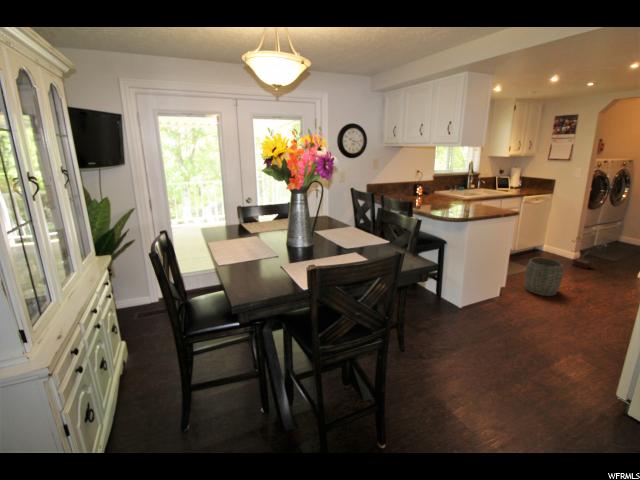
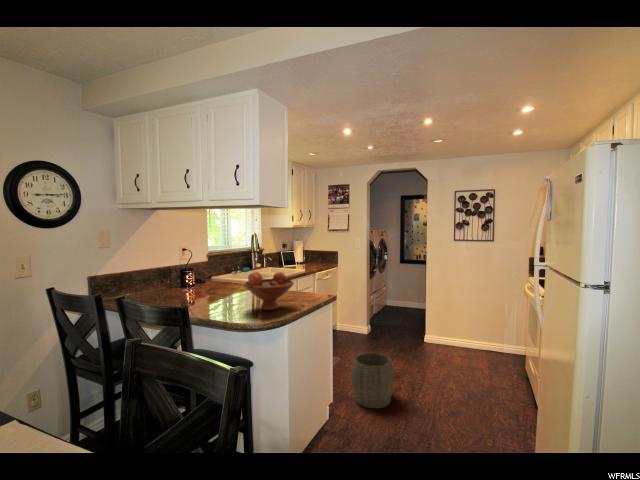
fruit bowl: none [448,187,481,211] -> present [244,272,294,310]
potted plant: present [572,238,607,268] -> none [371,307,407,349]

